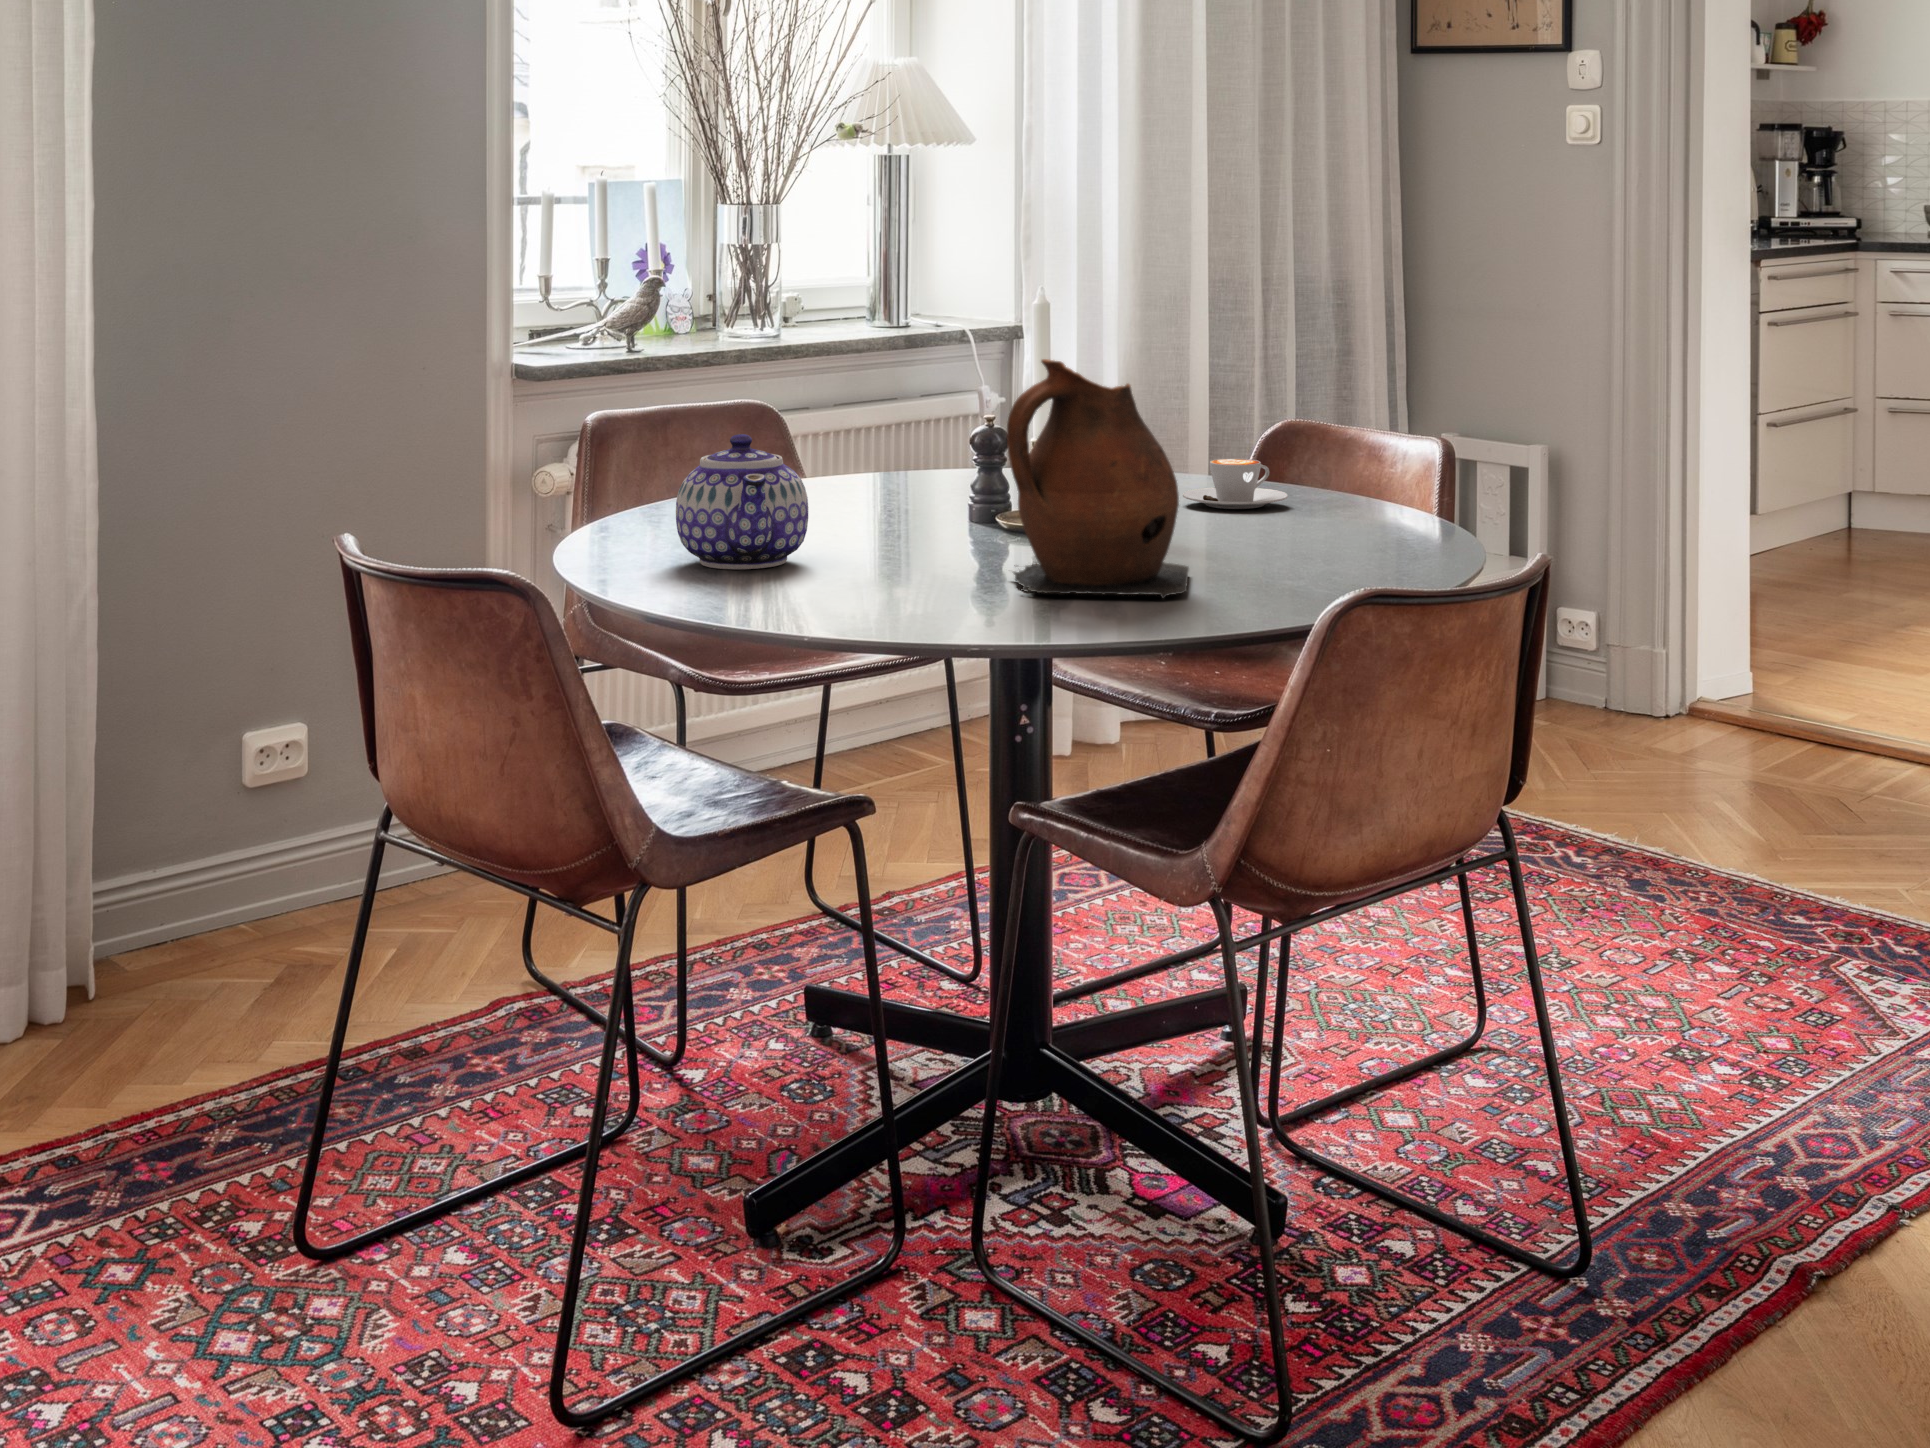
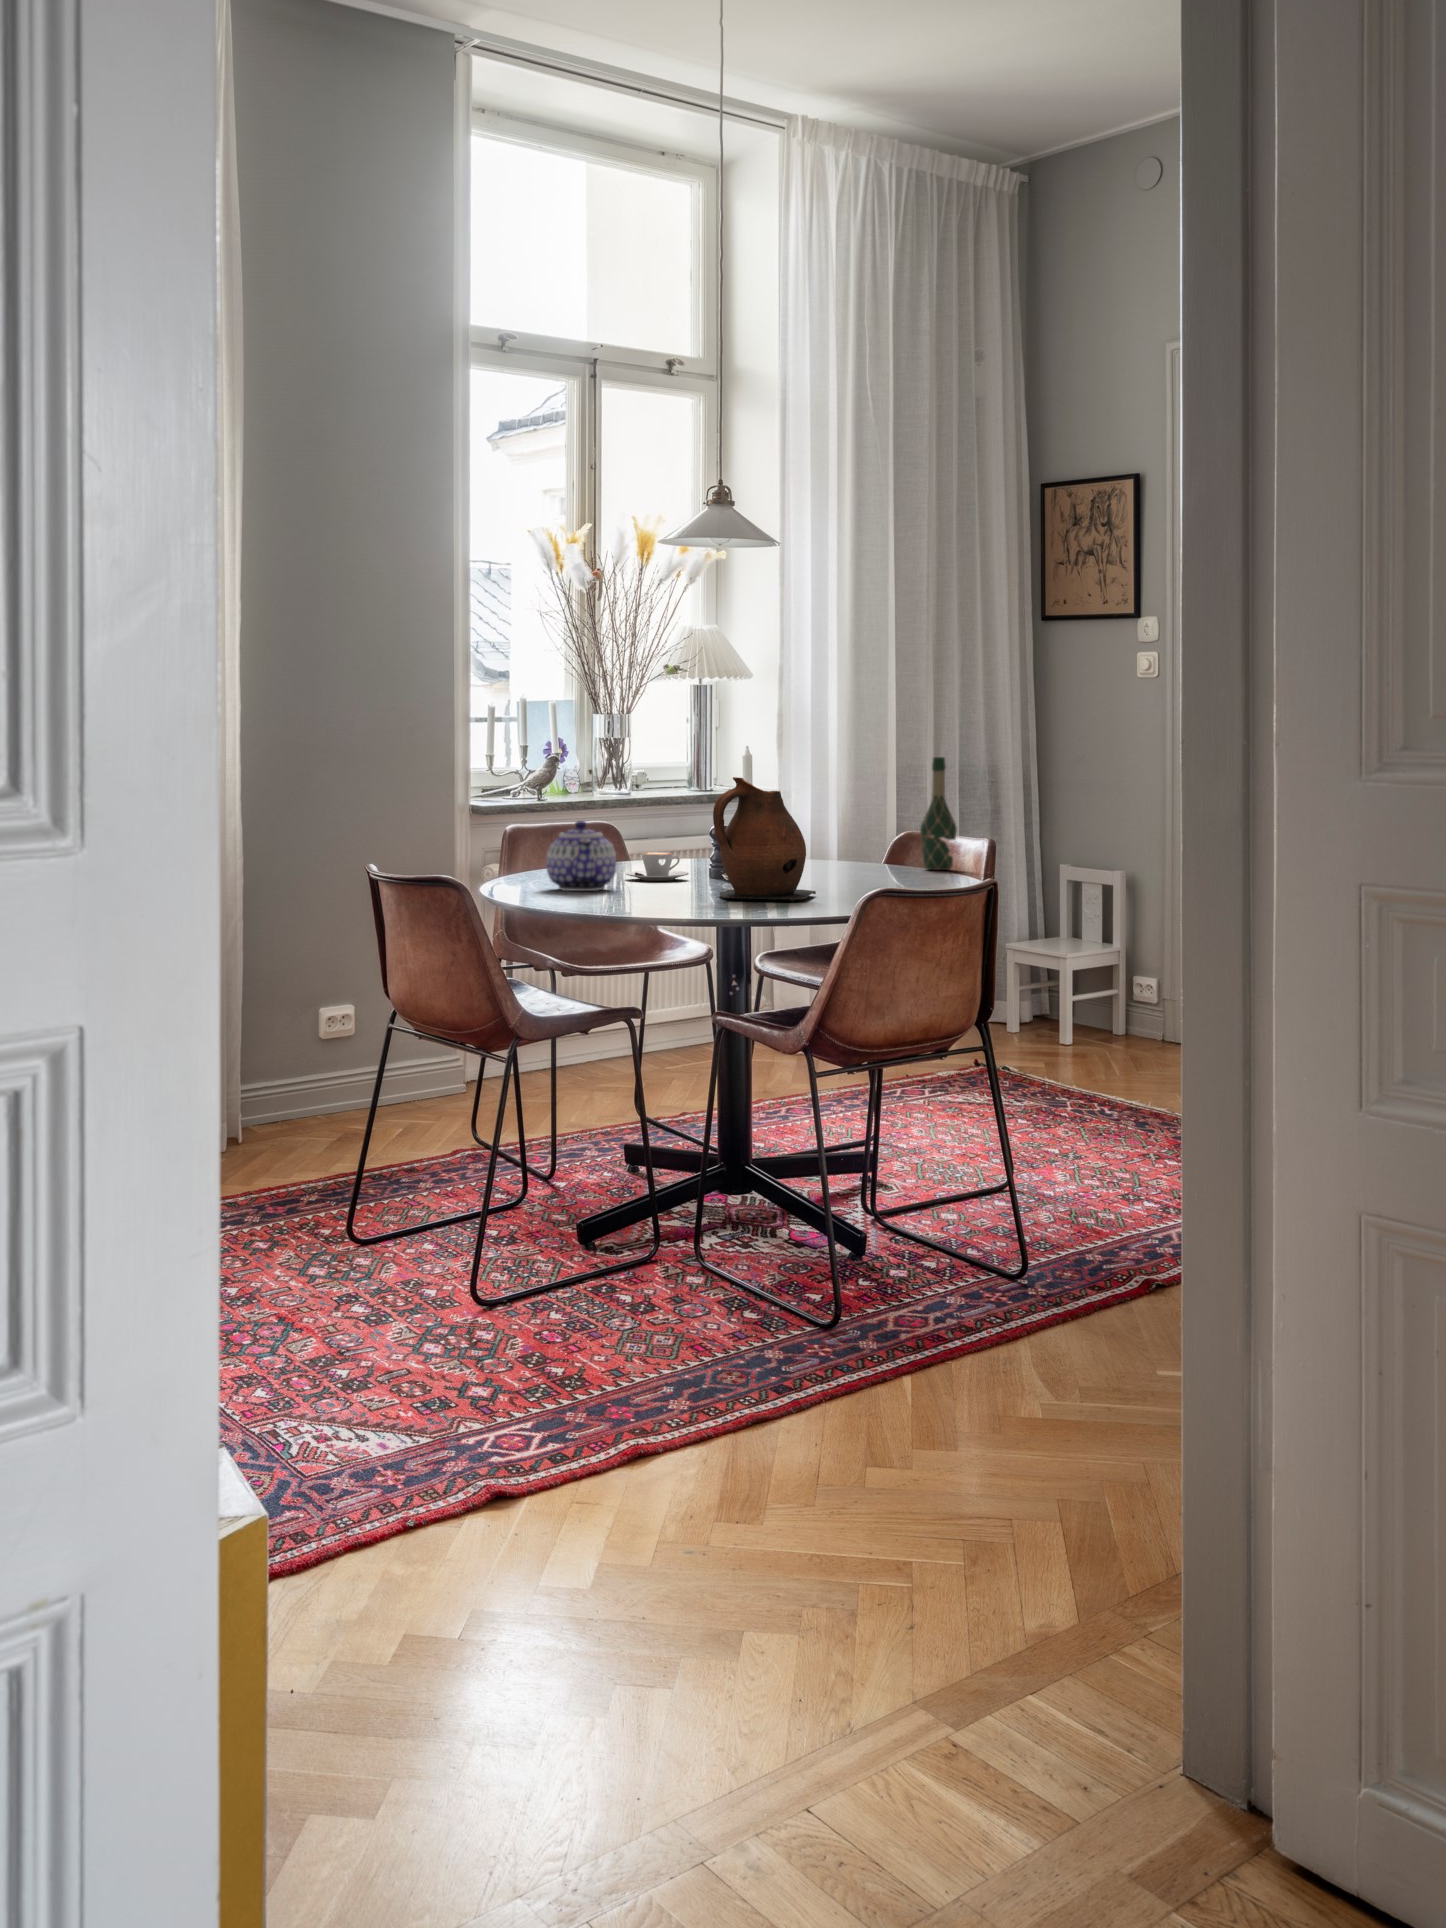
wine bottle: none [1299,290,1361,483] -> present [920,757,957,870]
coffee cup: present [1183,459,1288,509] -> present [626,852,689,881]

